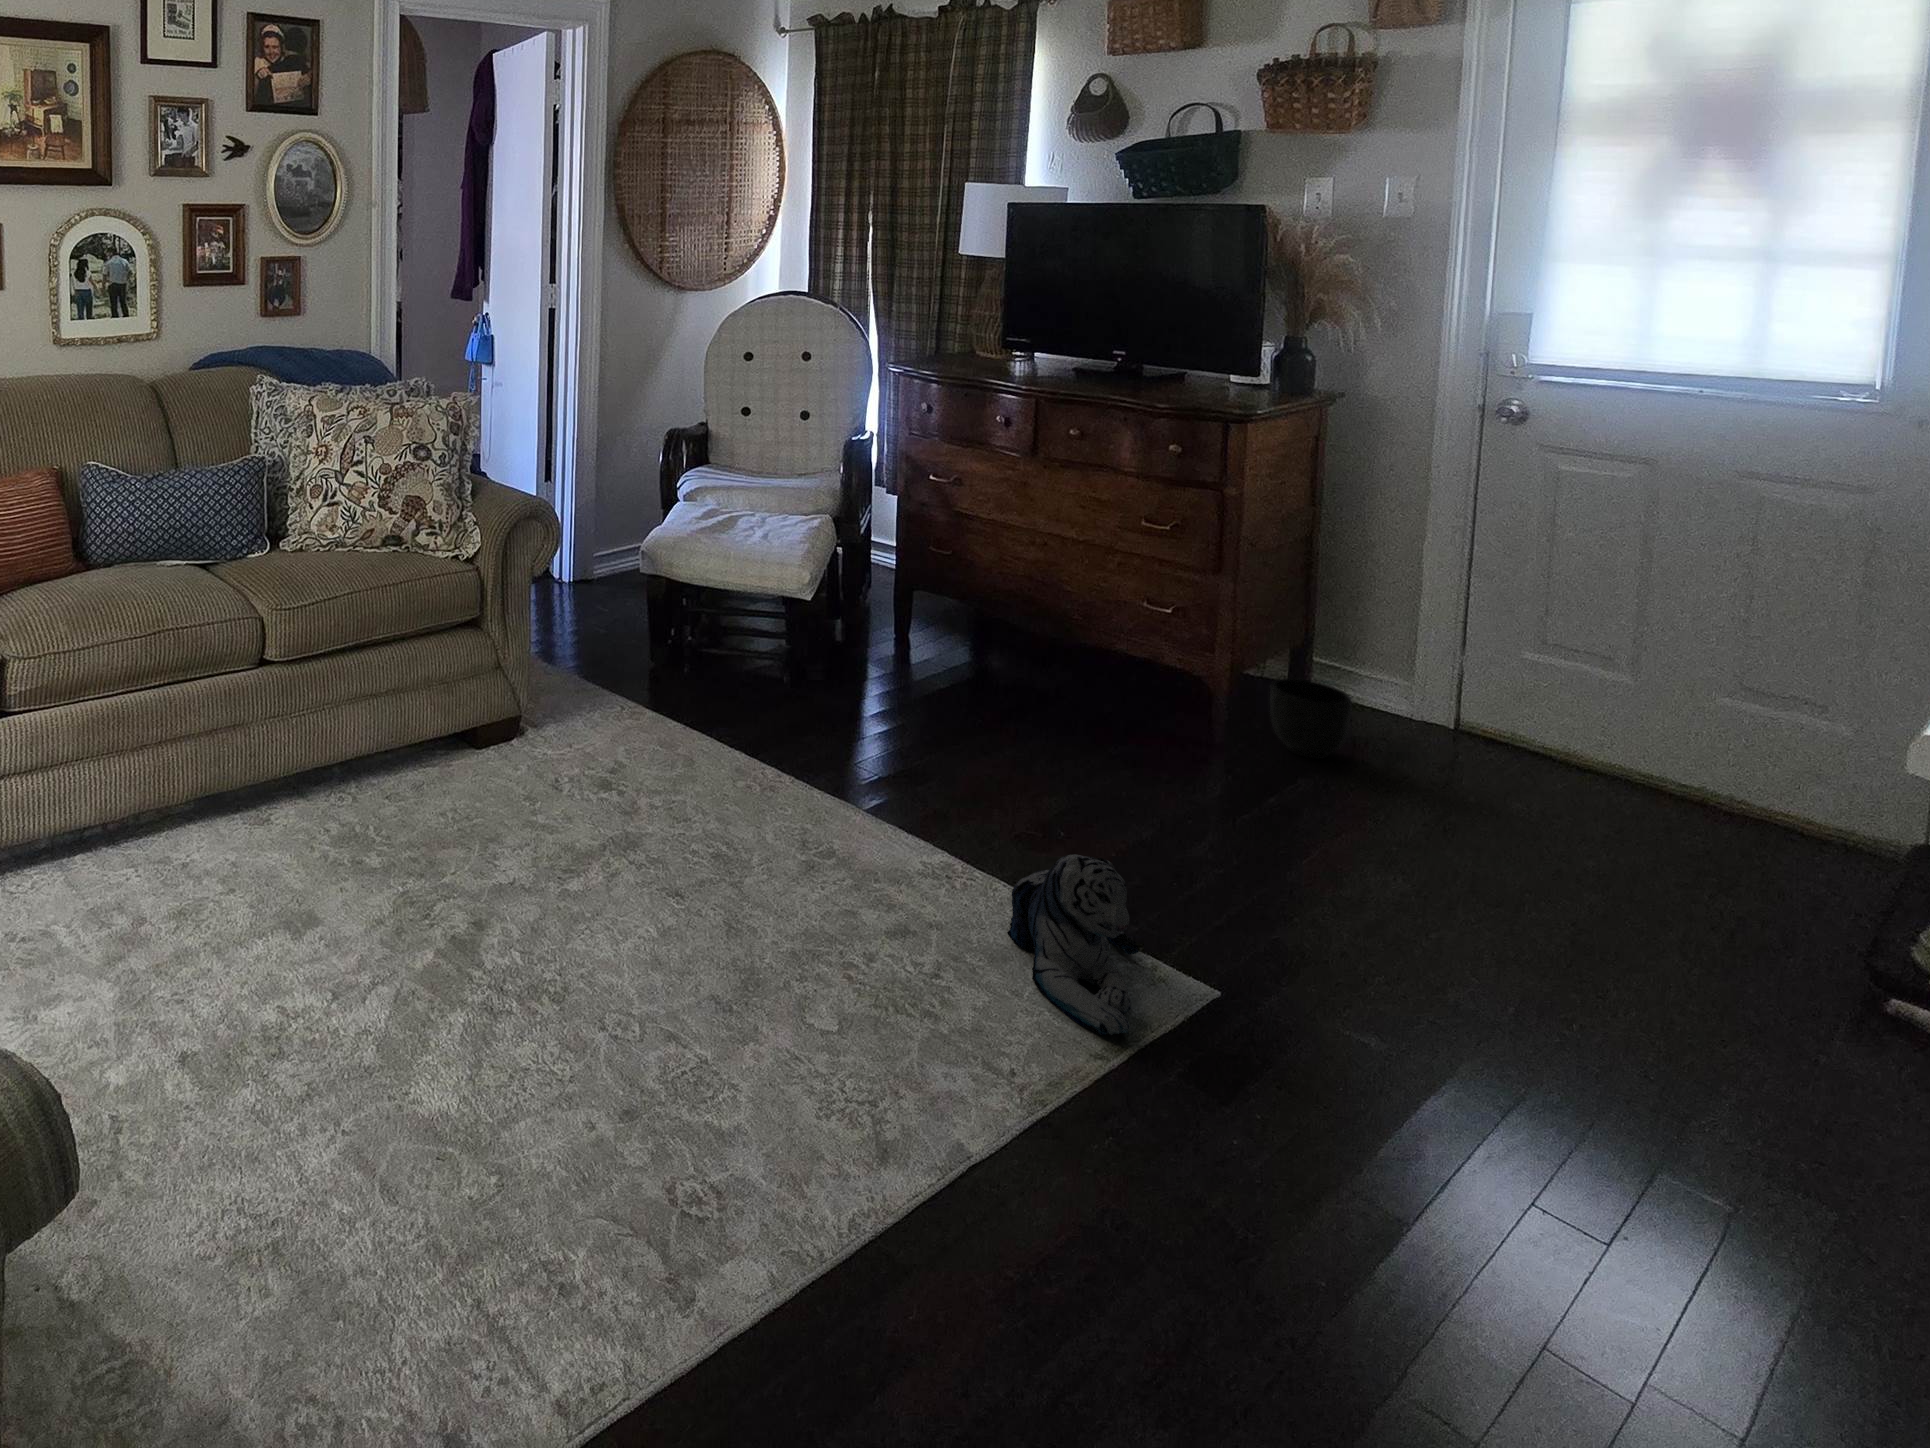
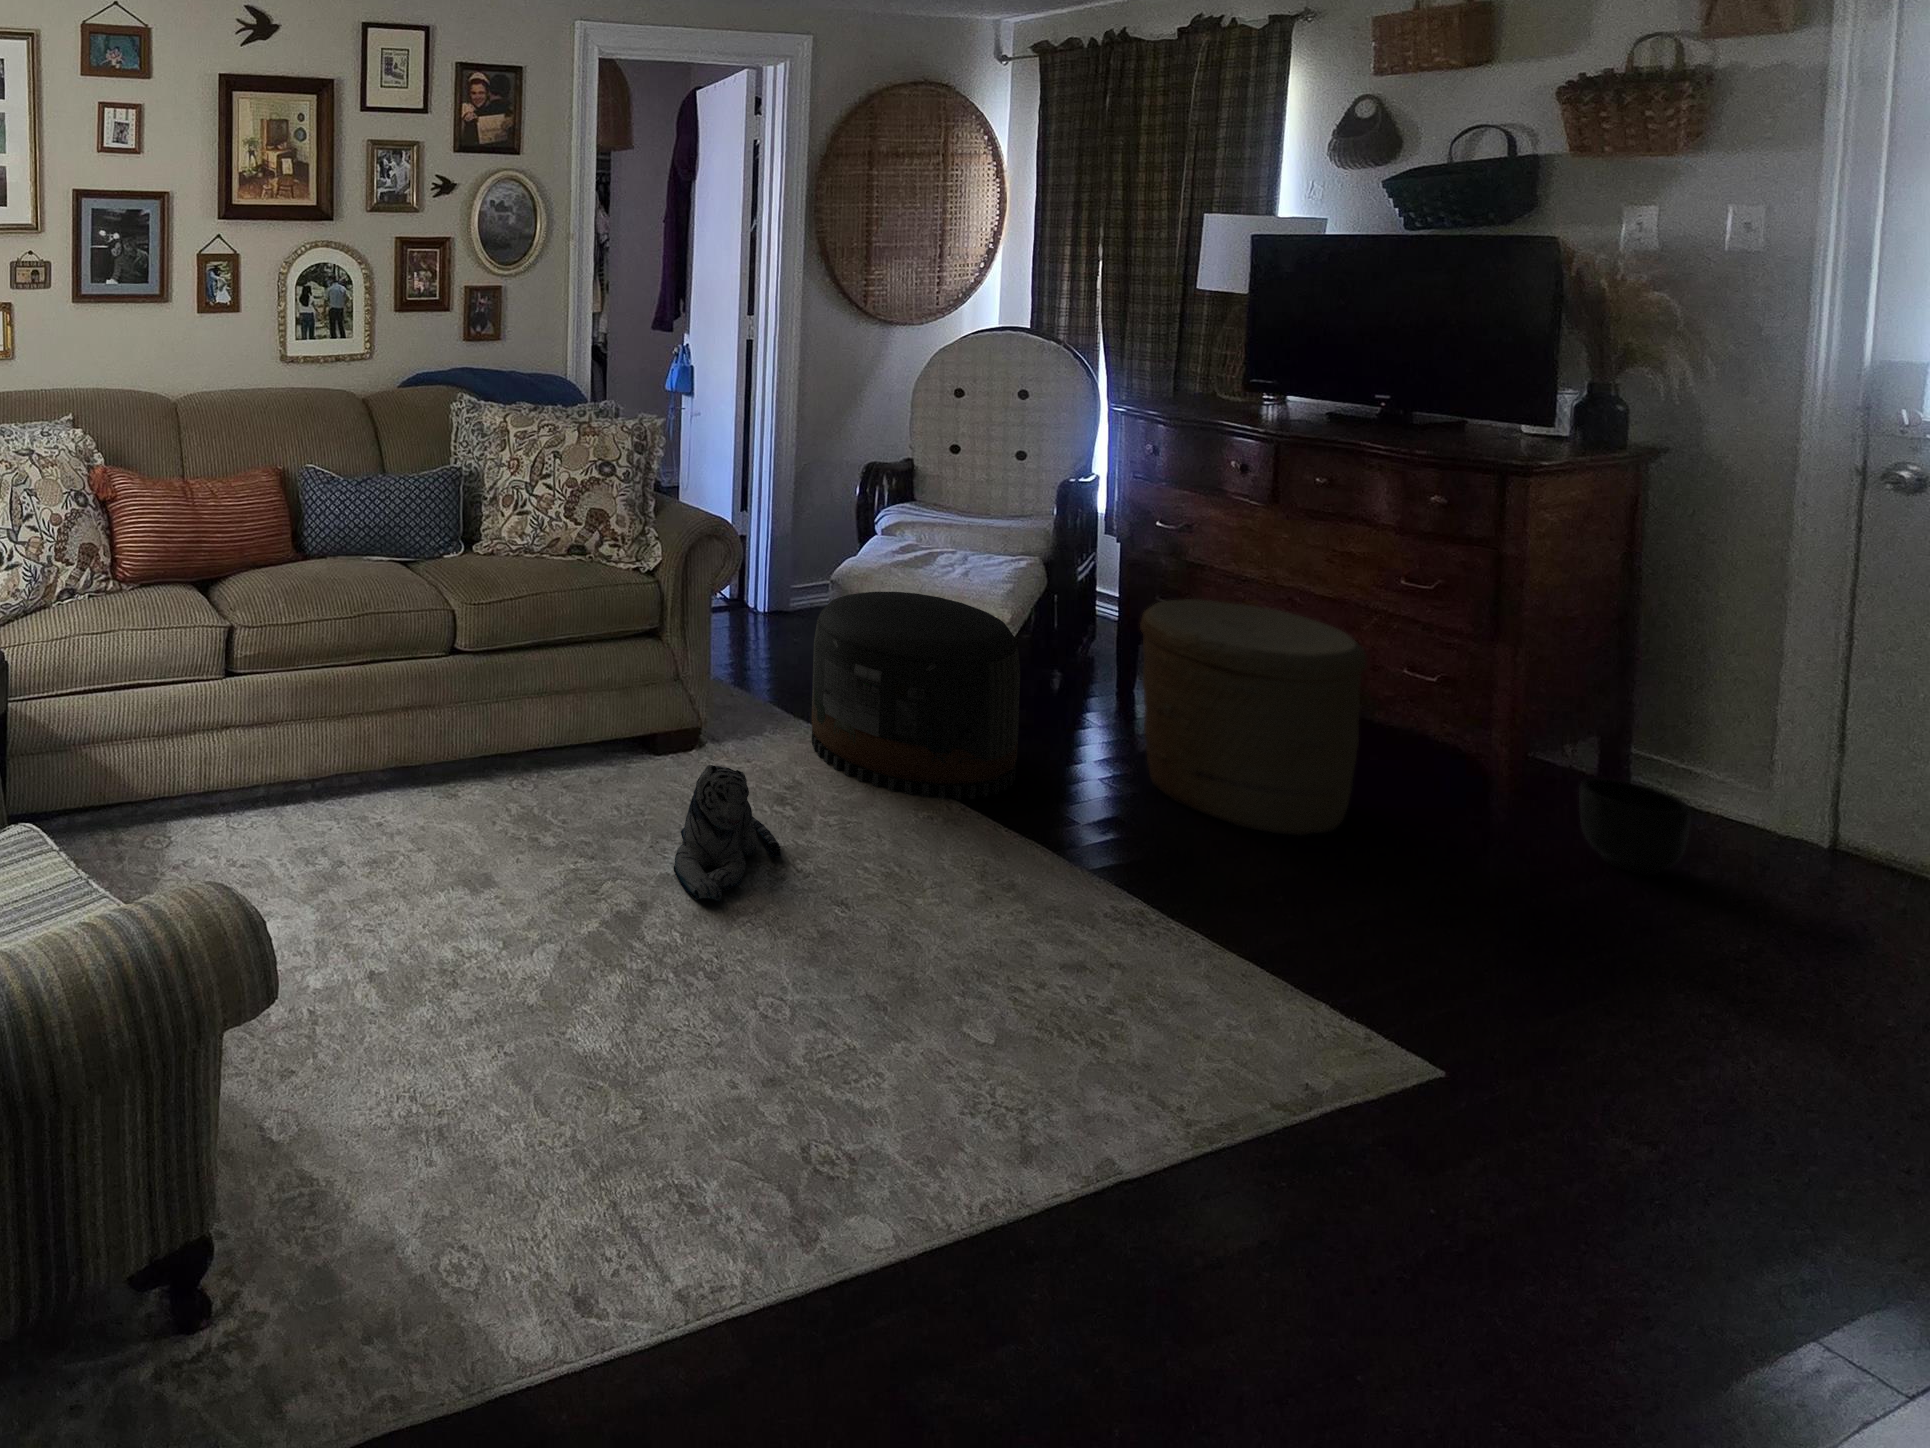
woven basket: none [925,545,1111,758] -> present [1140,599,1367,836]
pouf: none [631,558,823,760] -> present [812,592,1020,799]
plush toy: present [1007,854,1138,1036] -> present [674,765,781,901]

